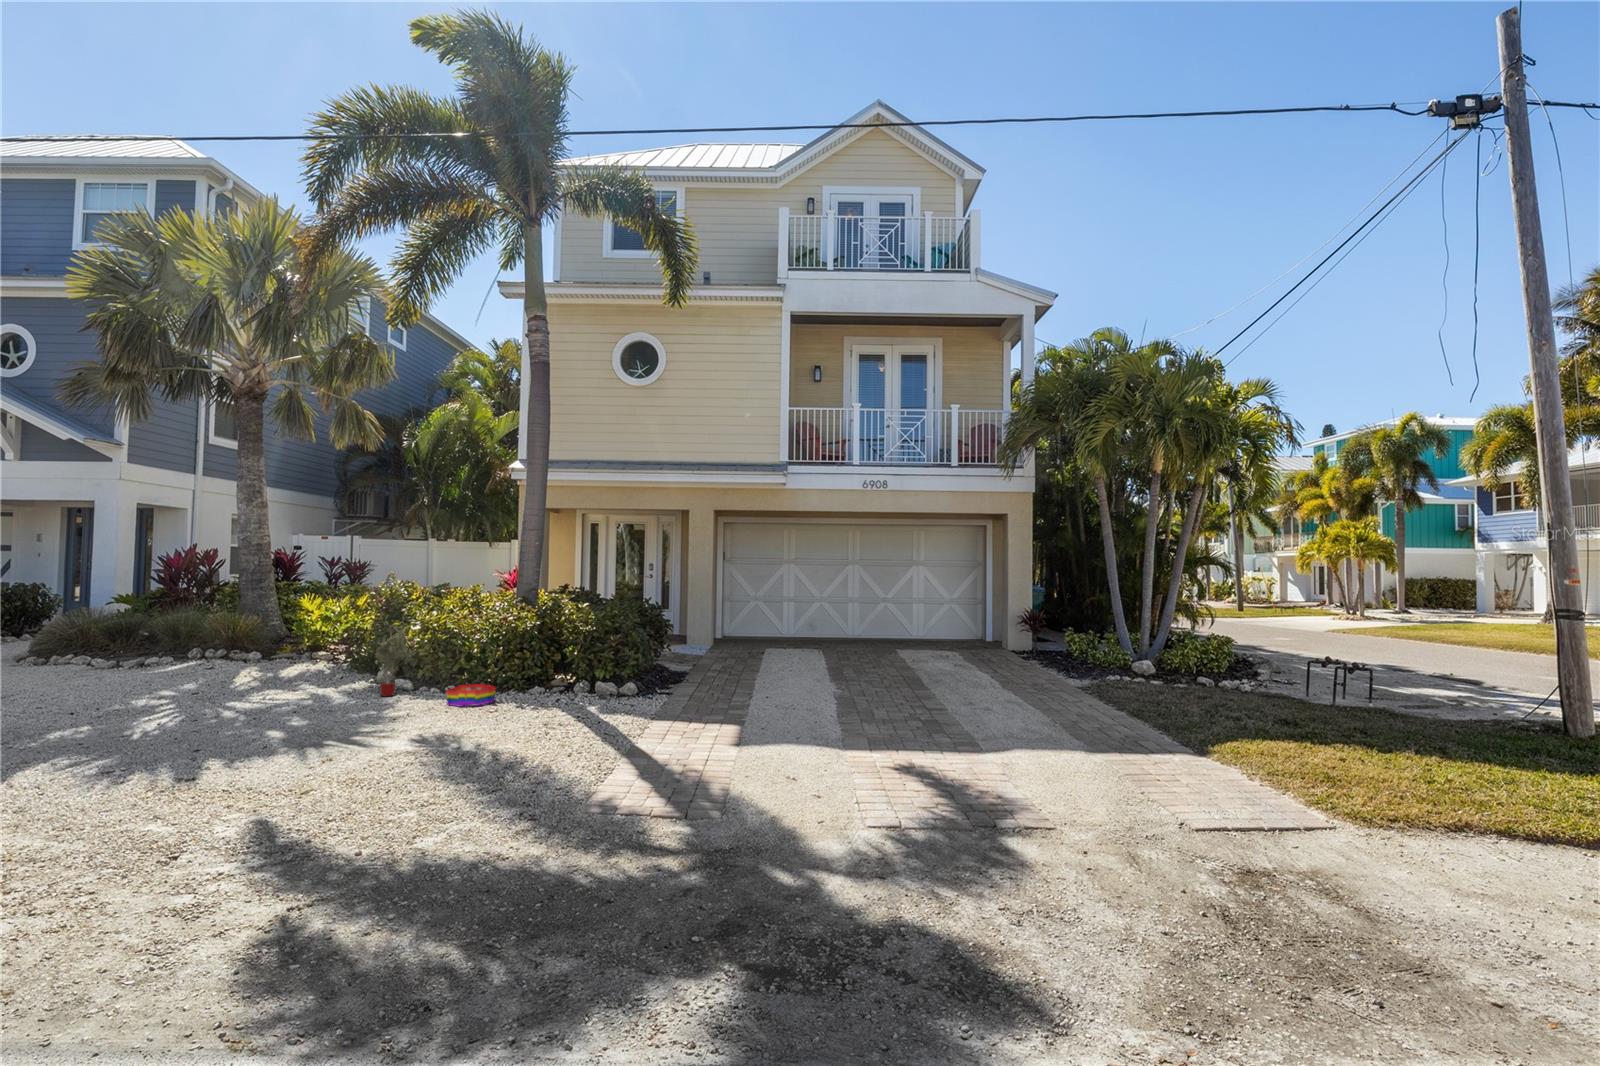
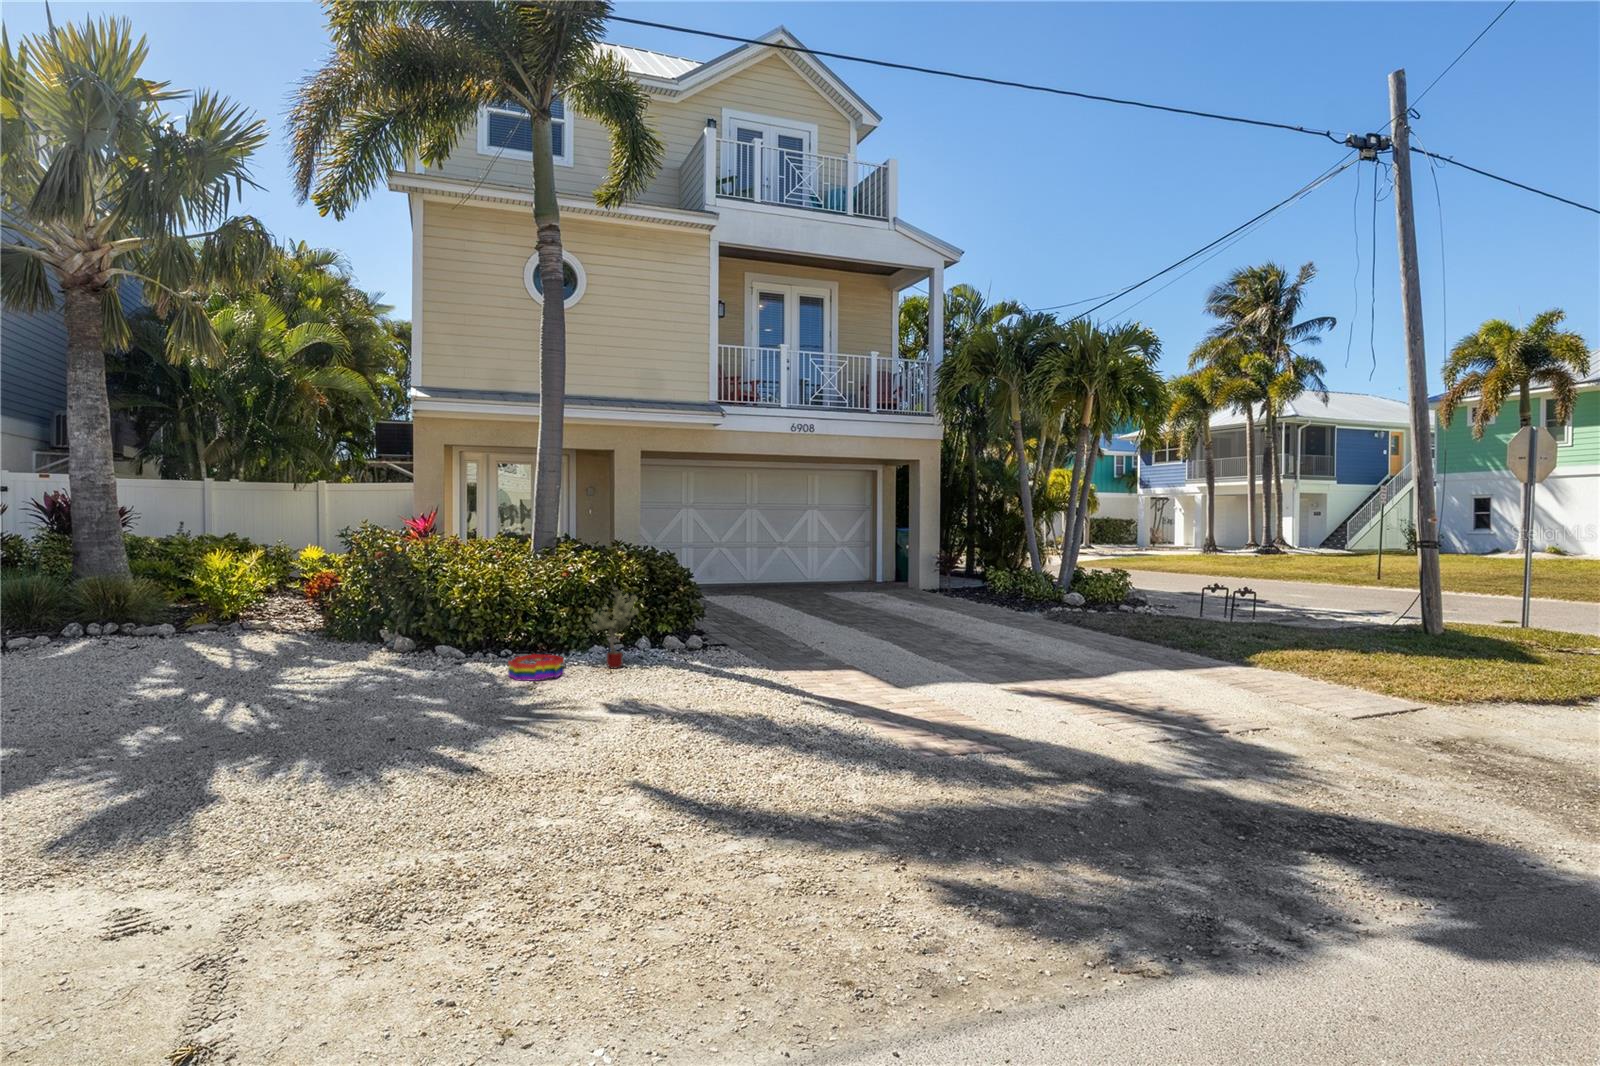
potted tree: present [376,625,415,697] -> present [589,588,638,669]

